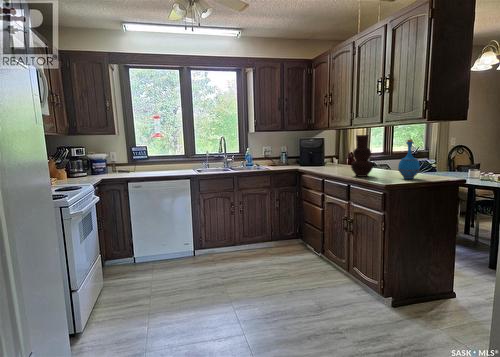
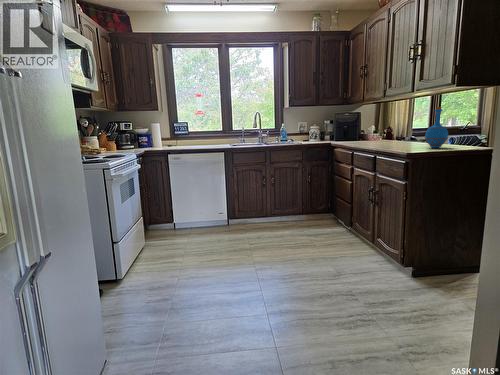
vase: present [351,135,373,177] -> none [378,104,401,147]

